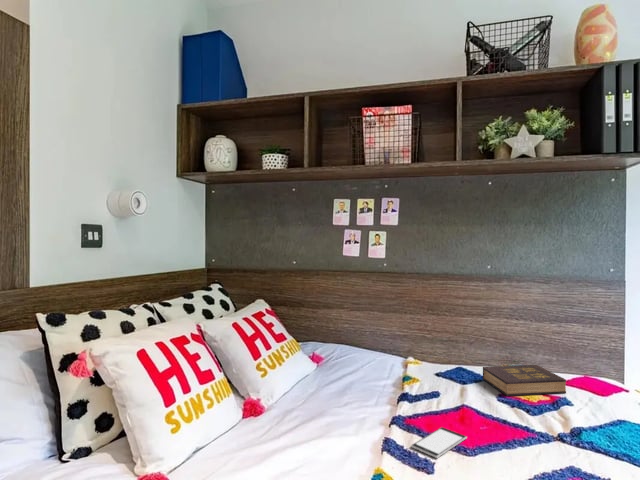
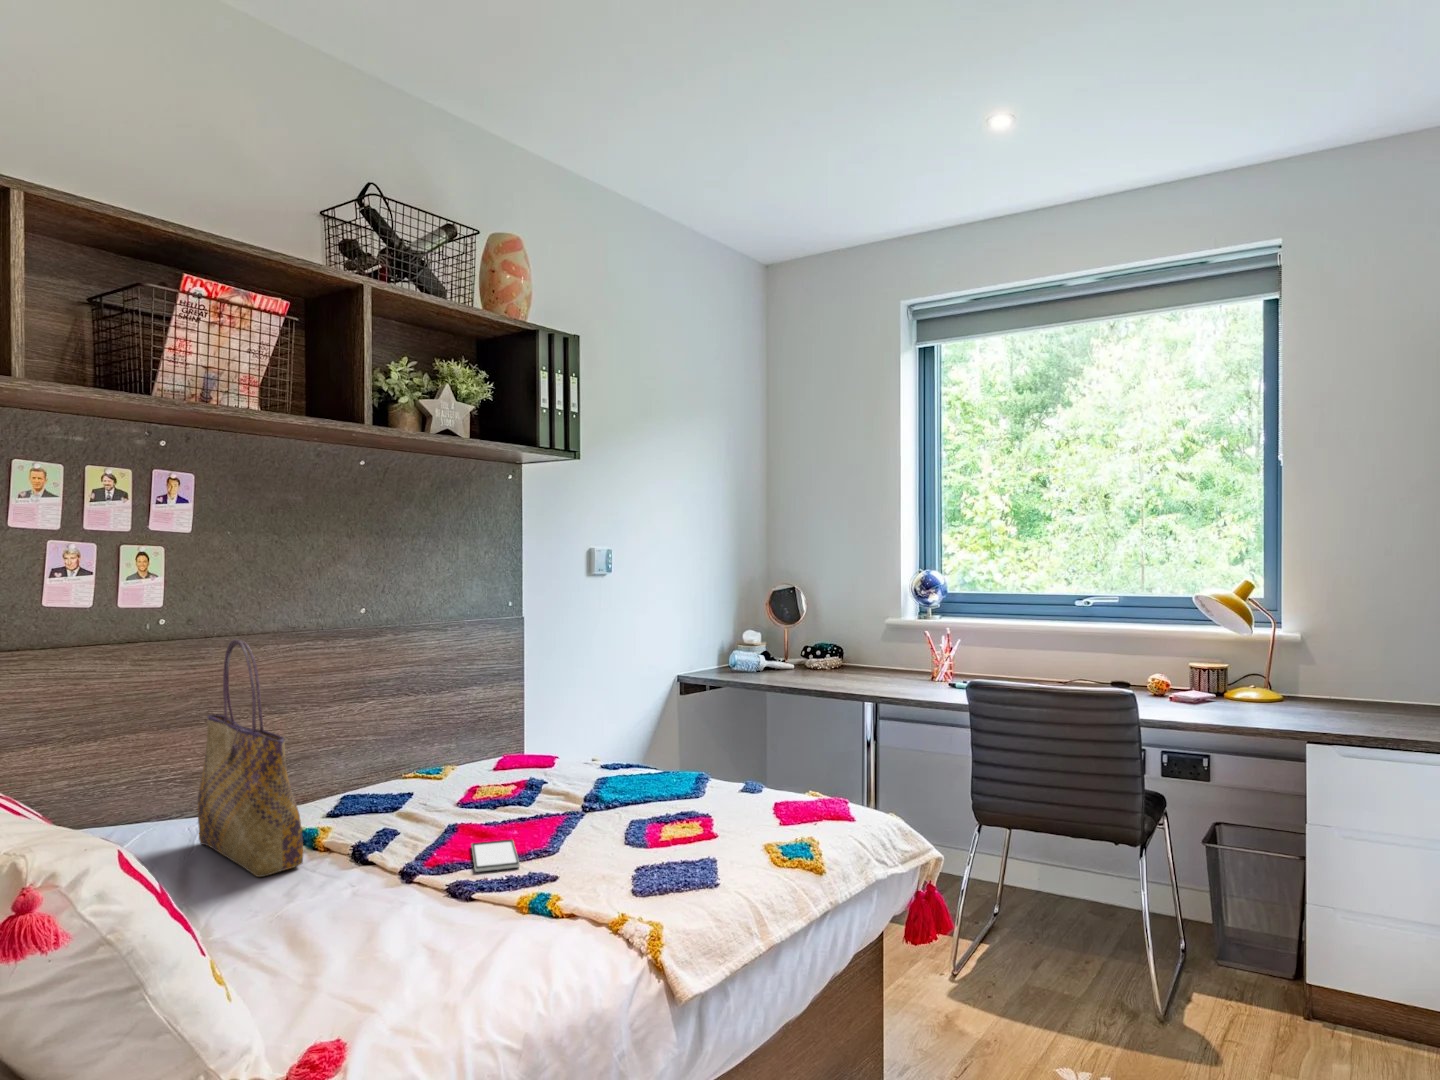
tote bag: none [337,278,376,400] -> present [198,640,303,877]
hardback book: present [483,365,566,396] -> none [415,749,526,794]

